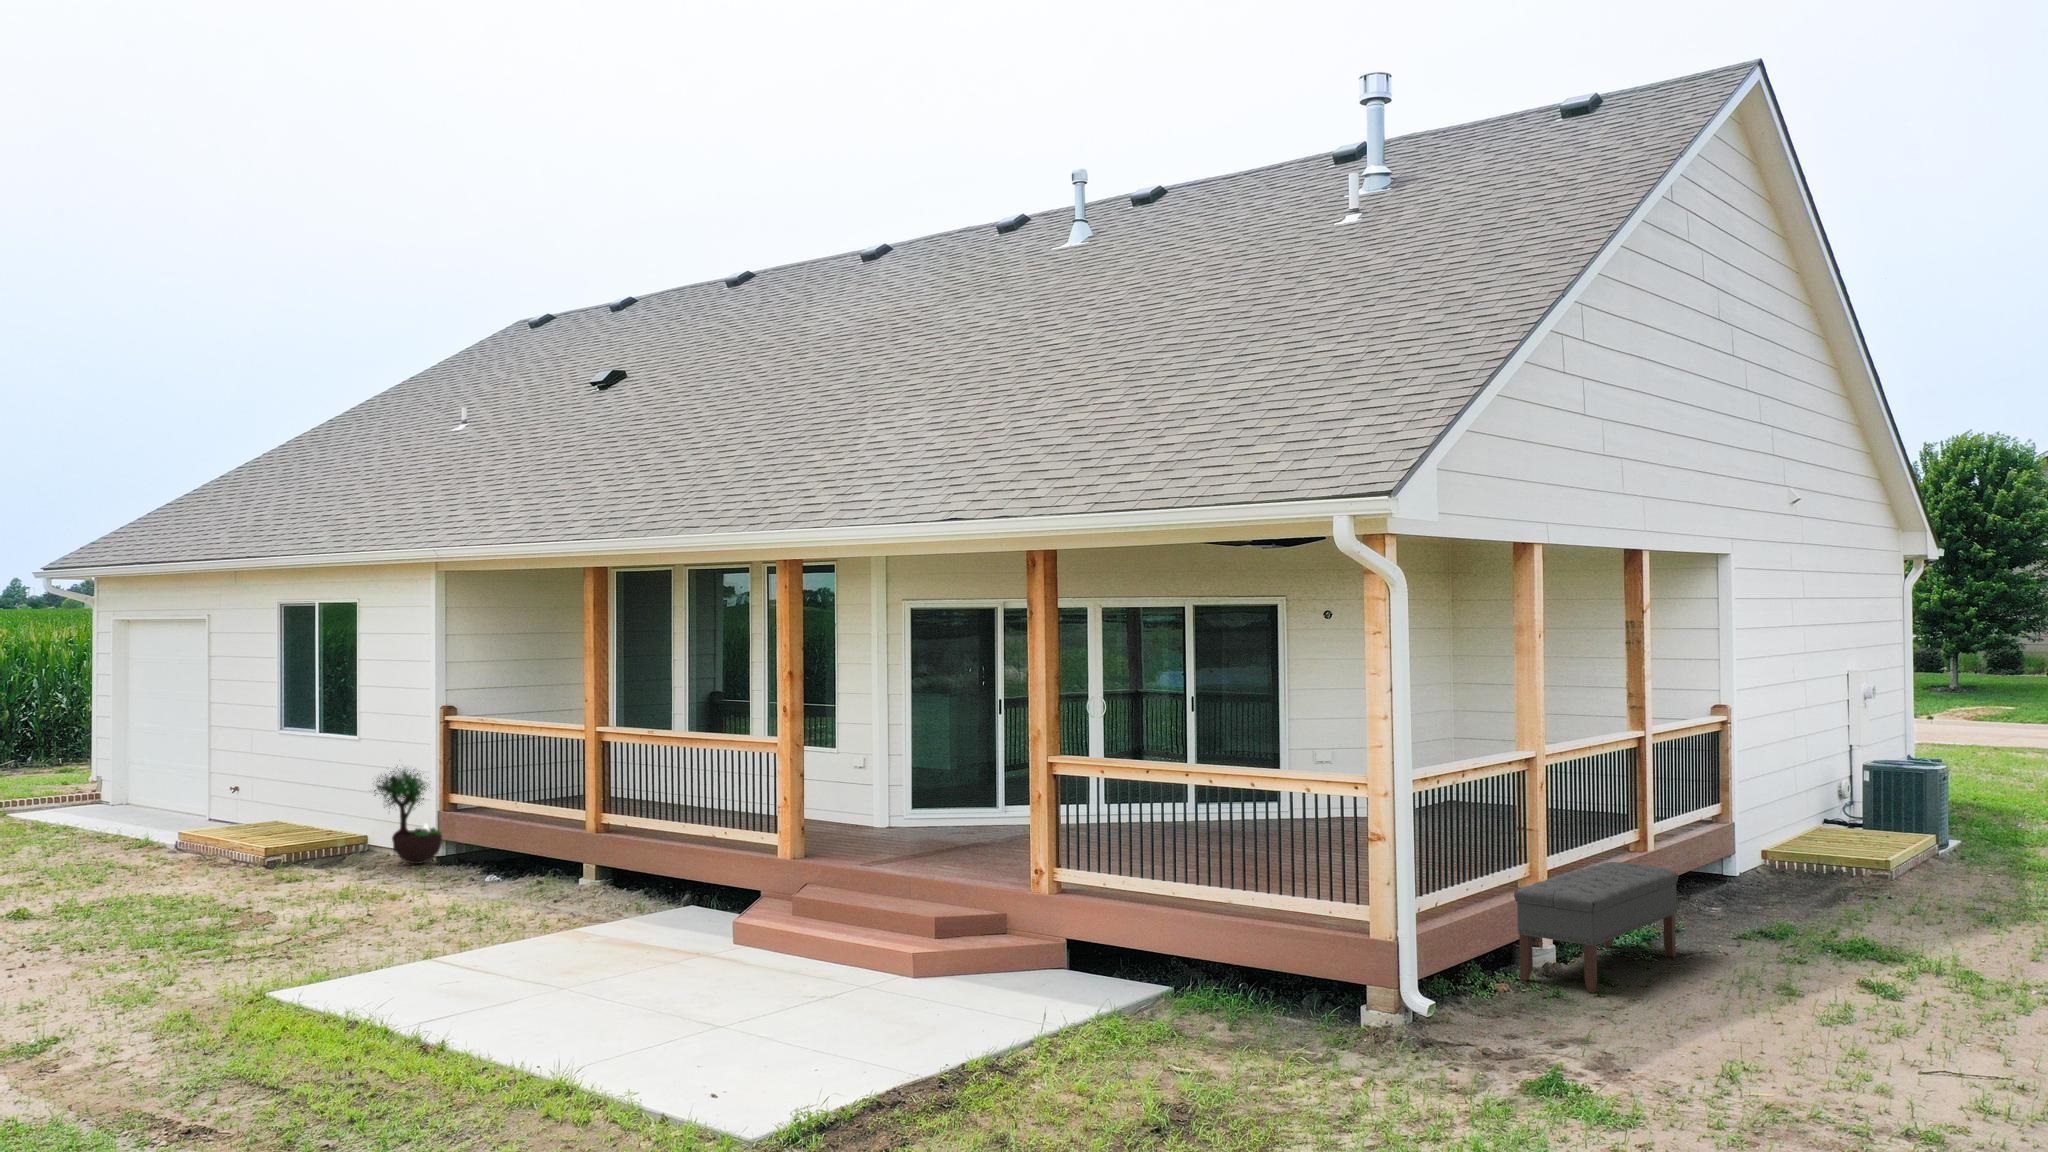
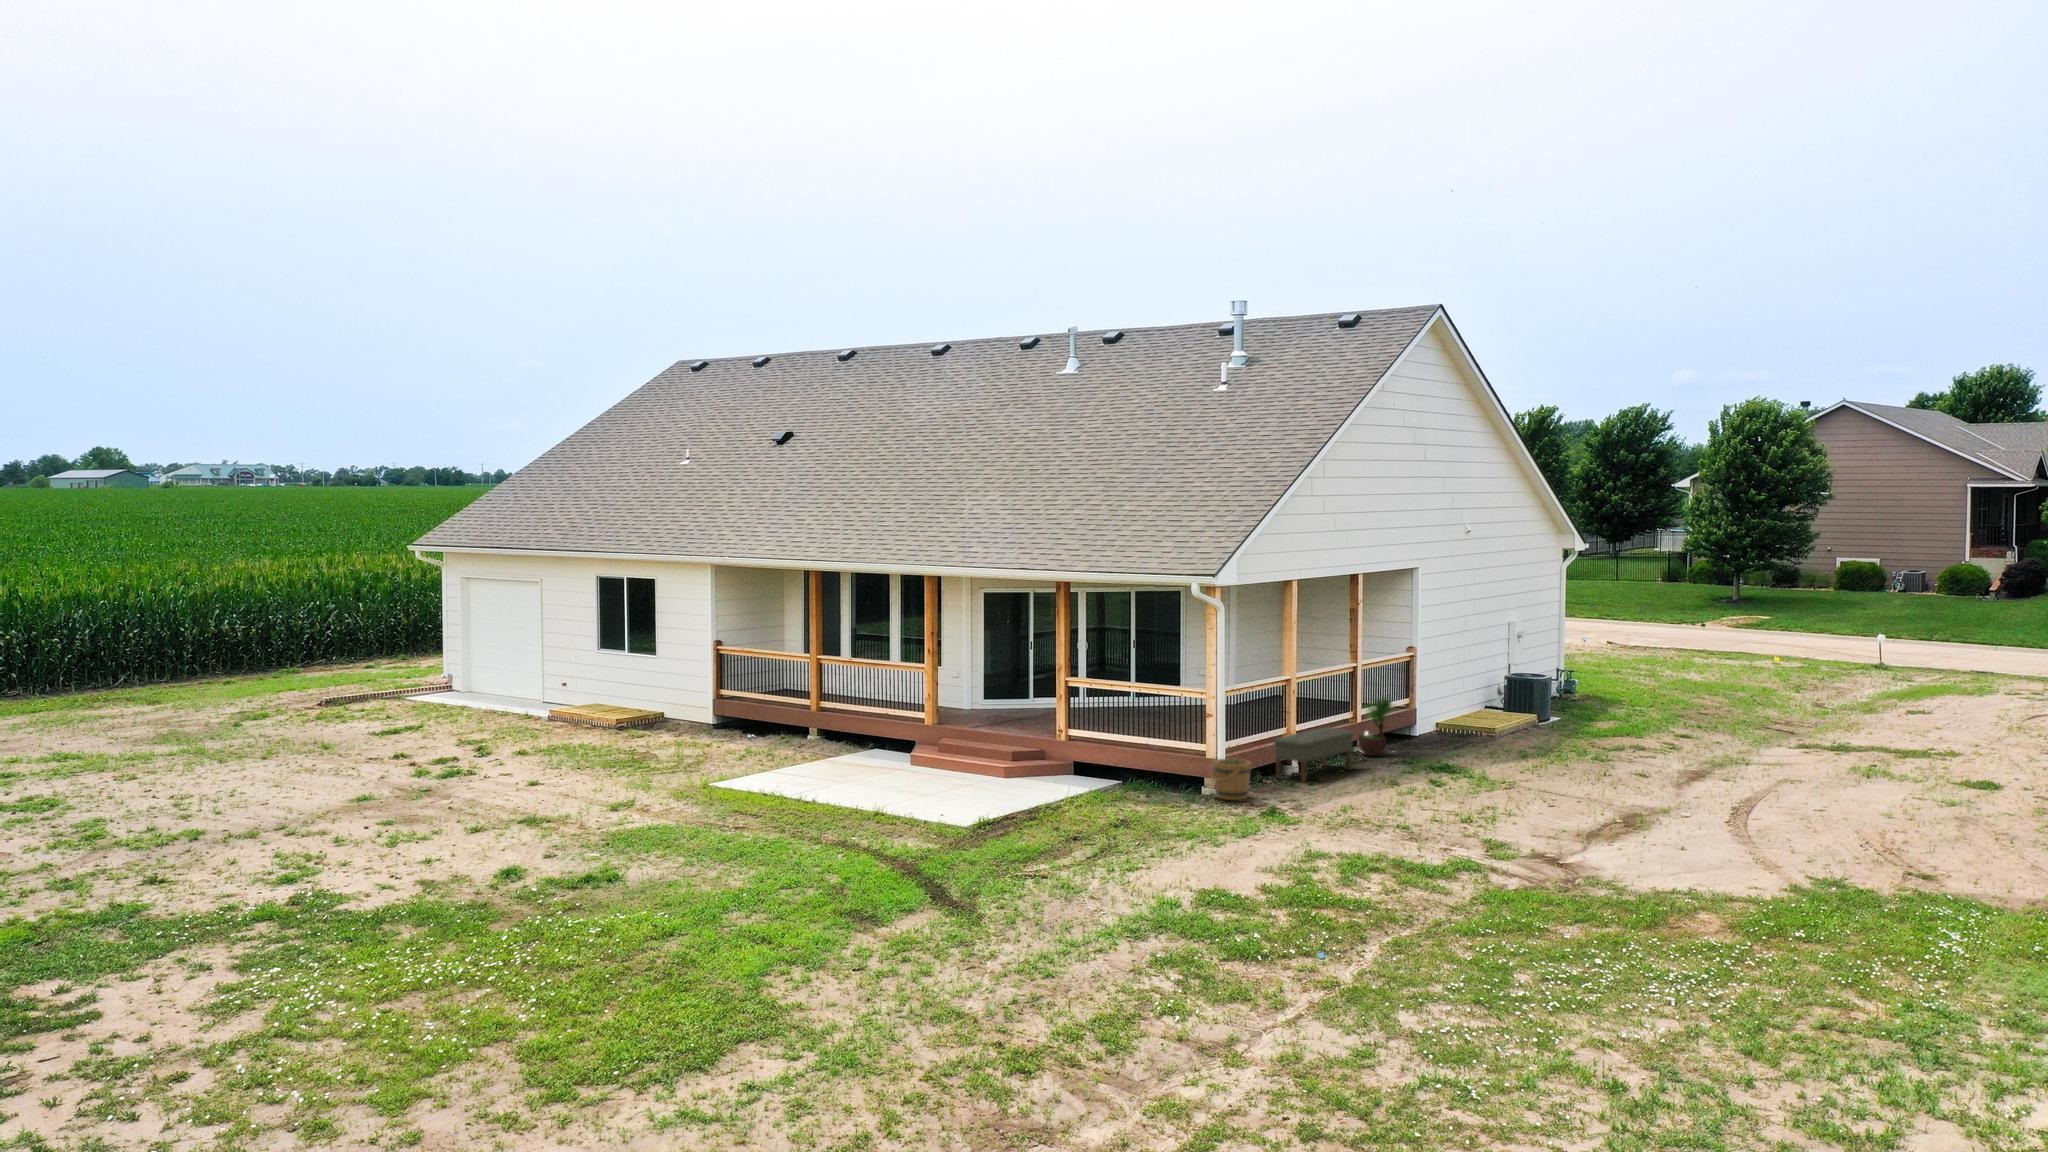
potted tree: present [374,767,442,864] -> present [1358,697,1393,756]
bucket: none [1388,940,1488,1048] -> present [1211,758,1251,800]

